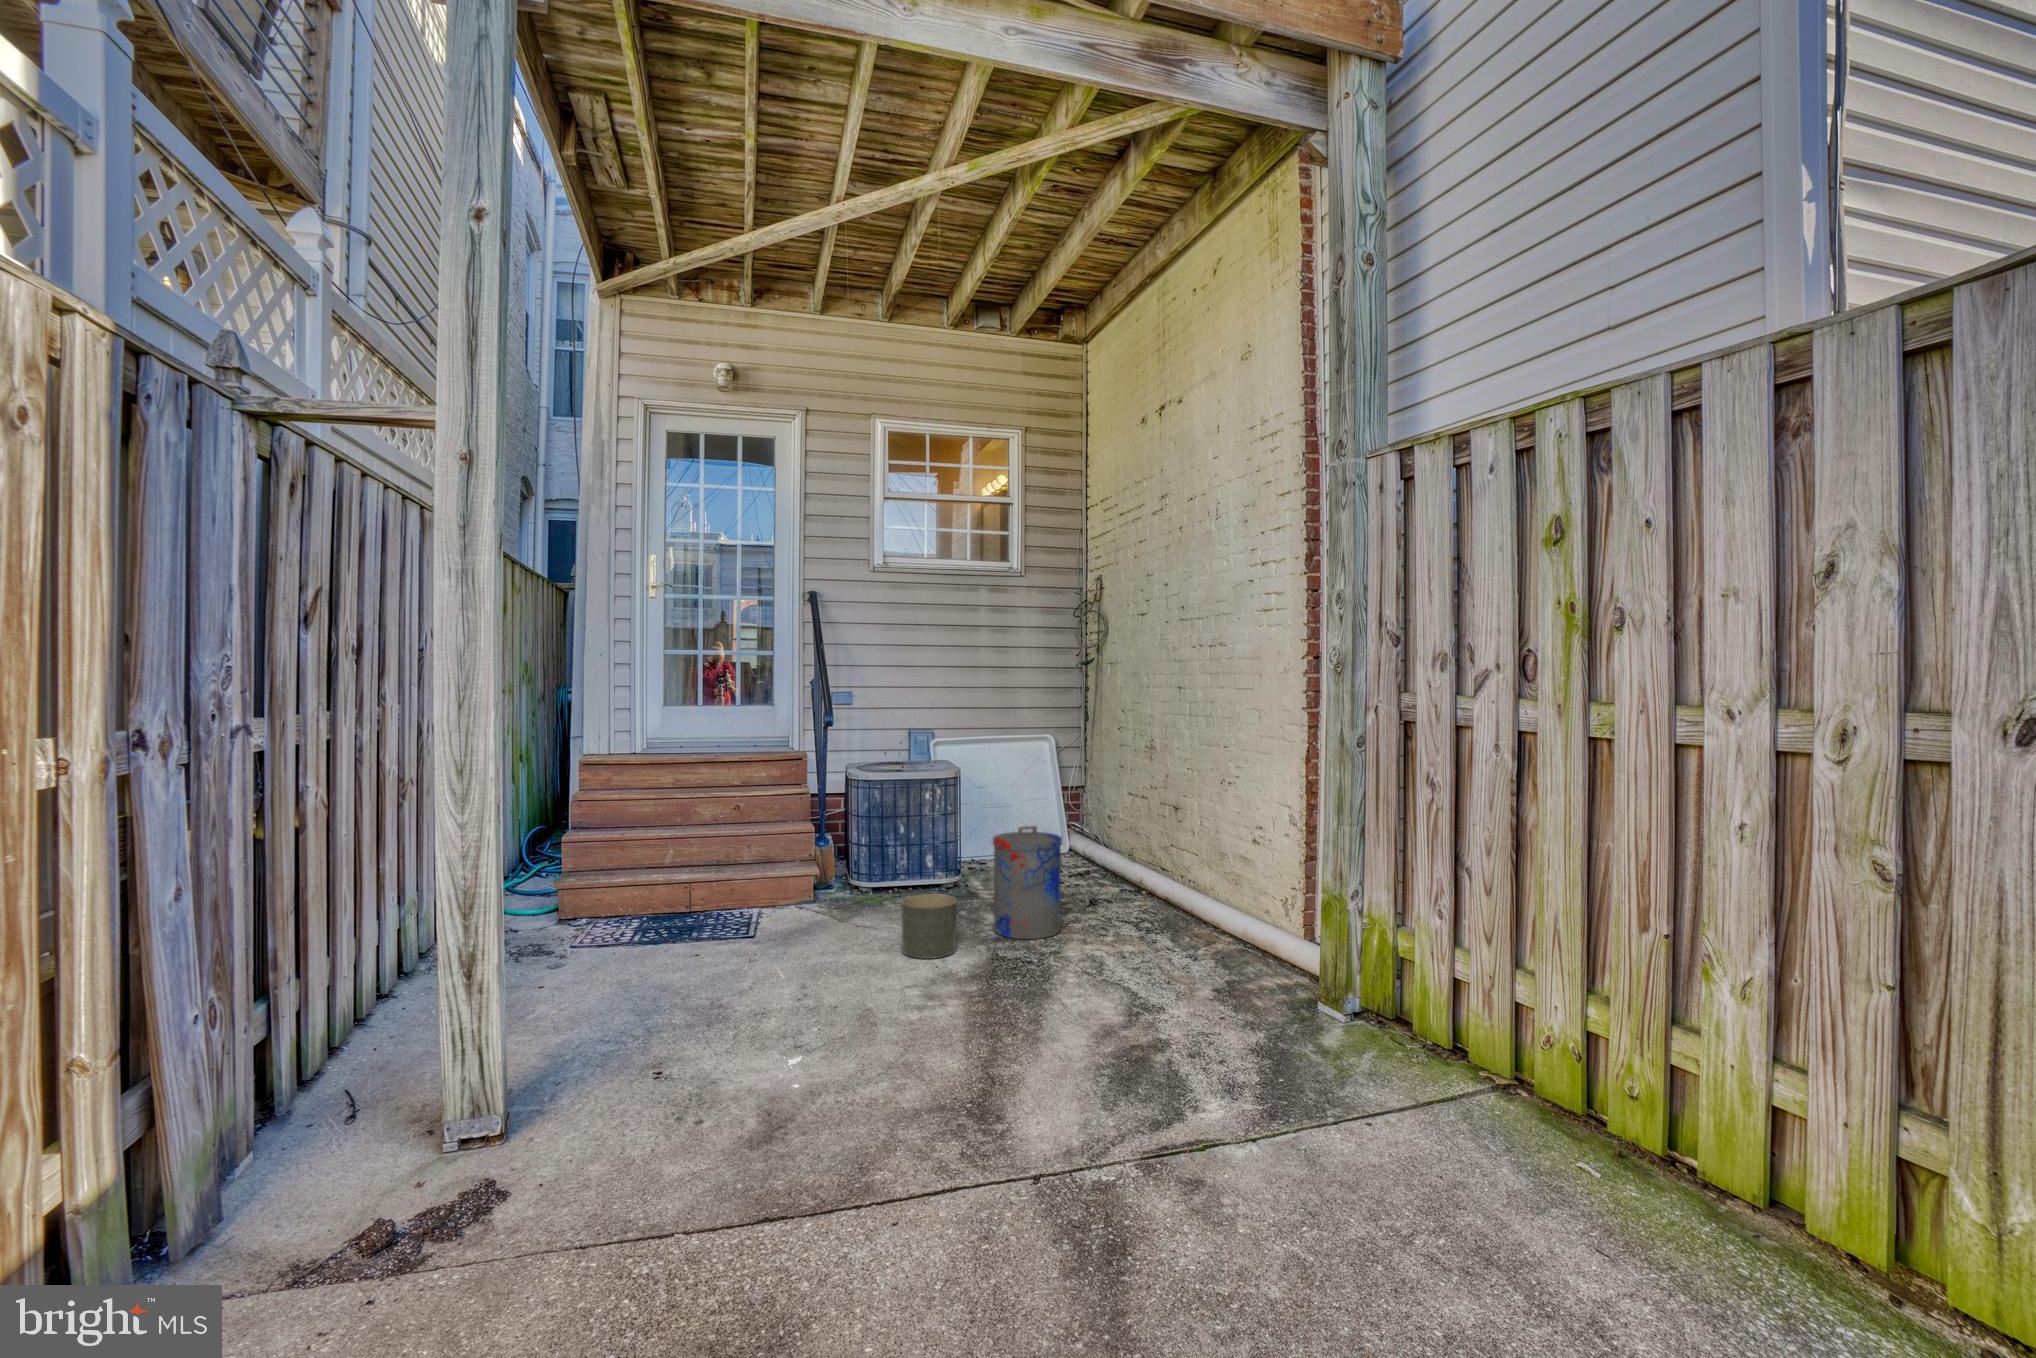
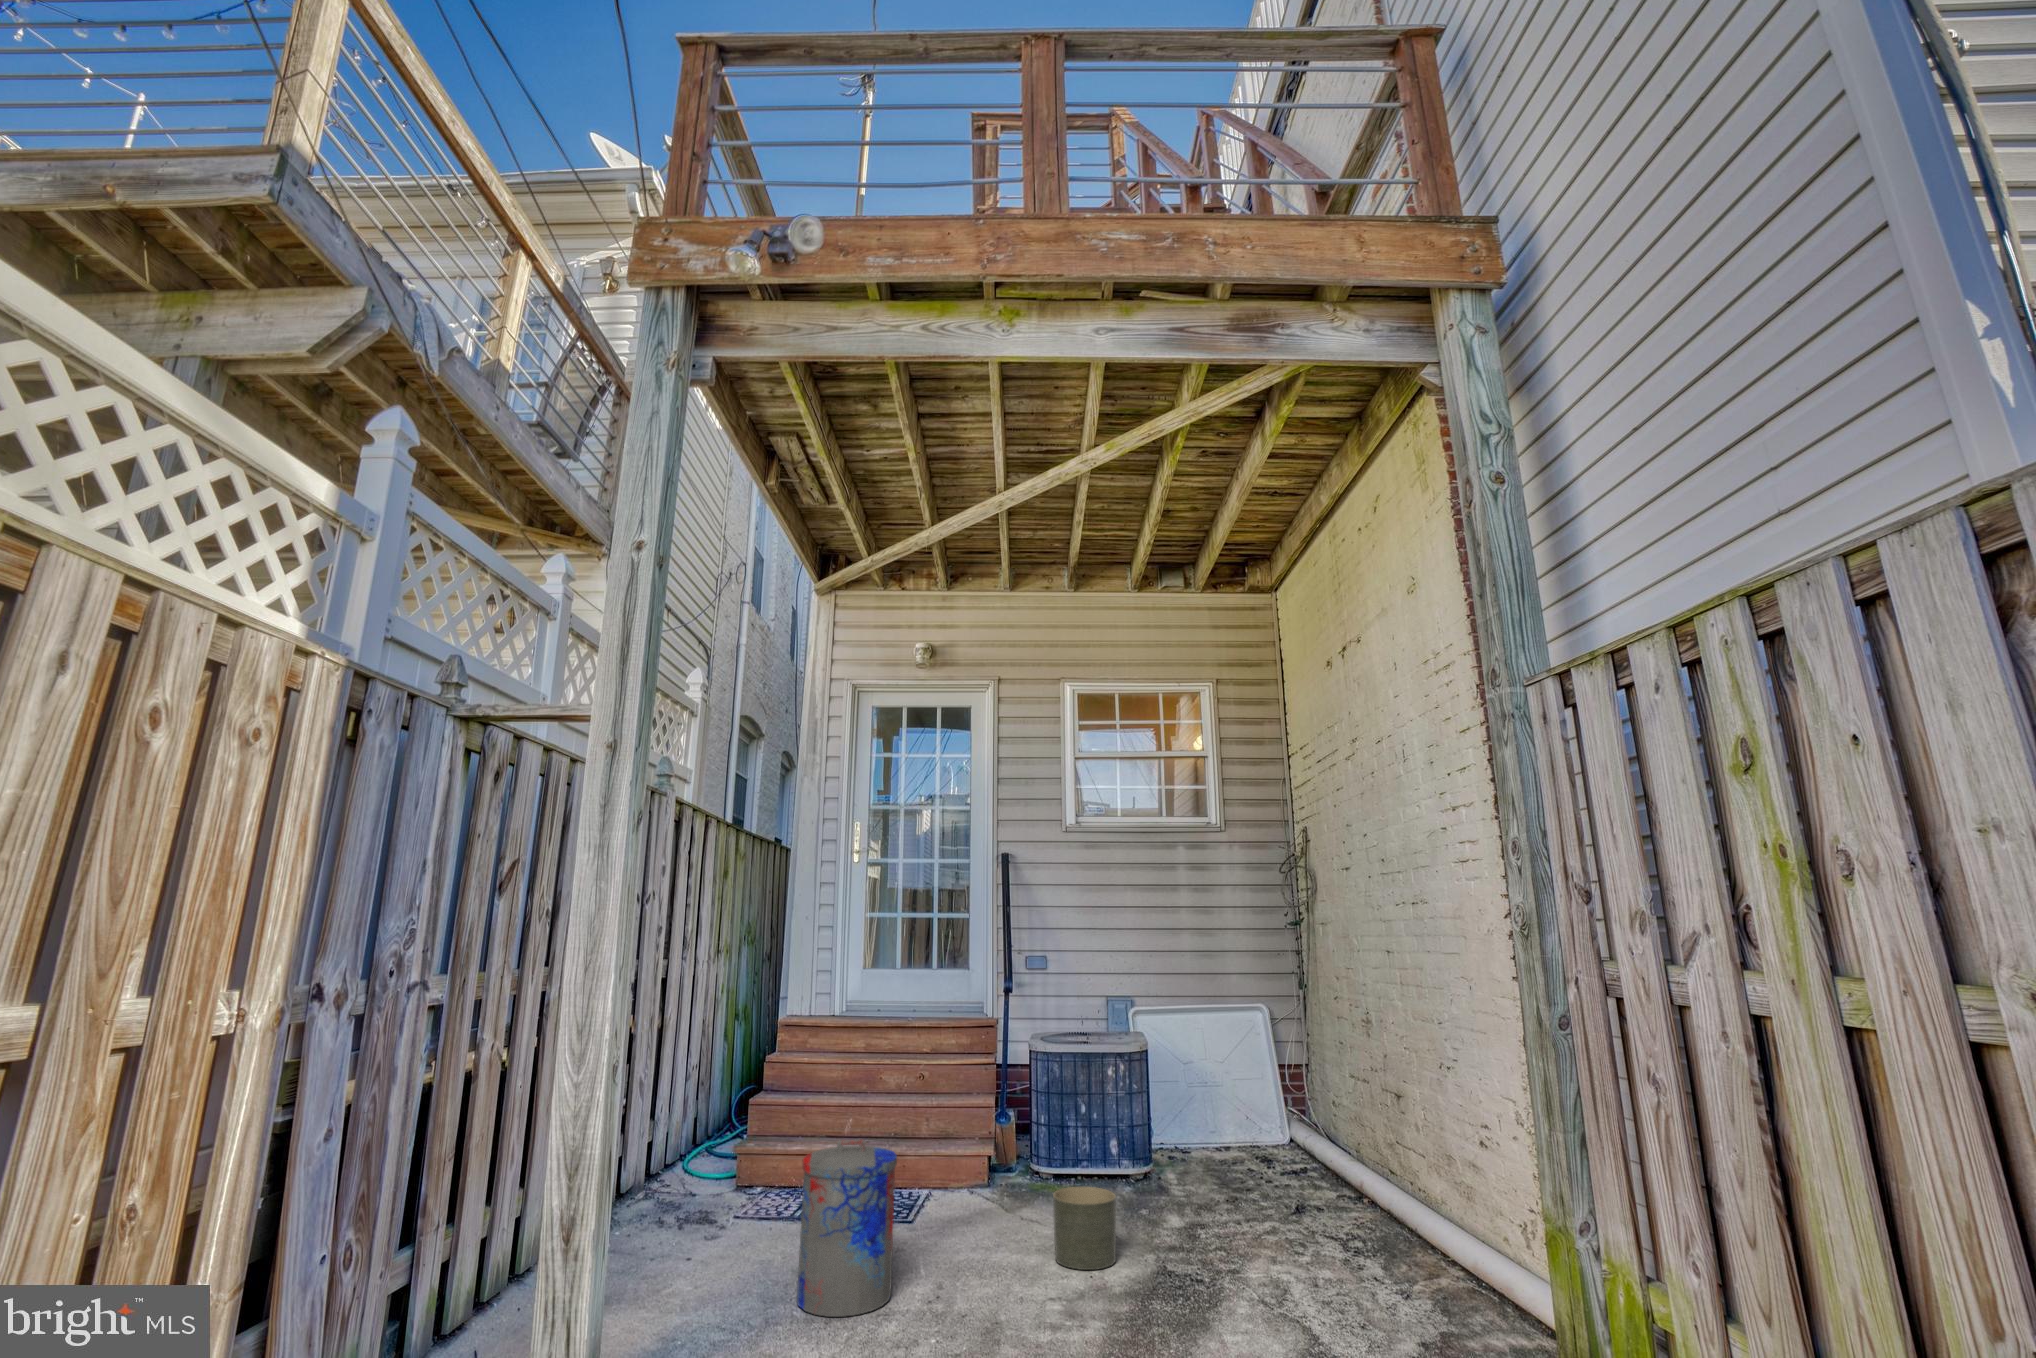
trash can: present [993,826,1062,939] -> present [797,1139,897,1317]

